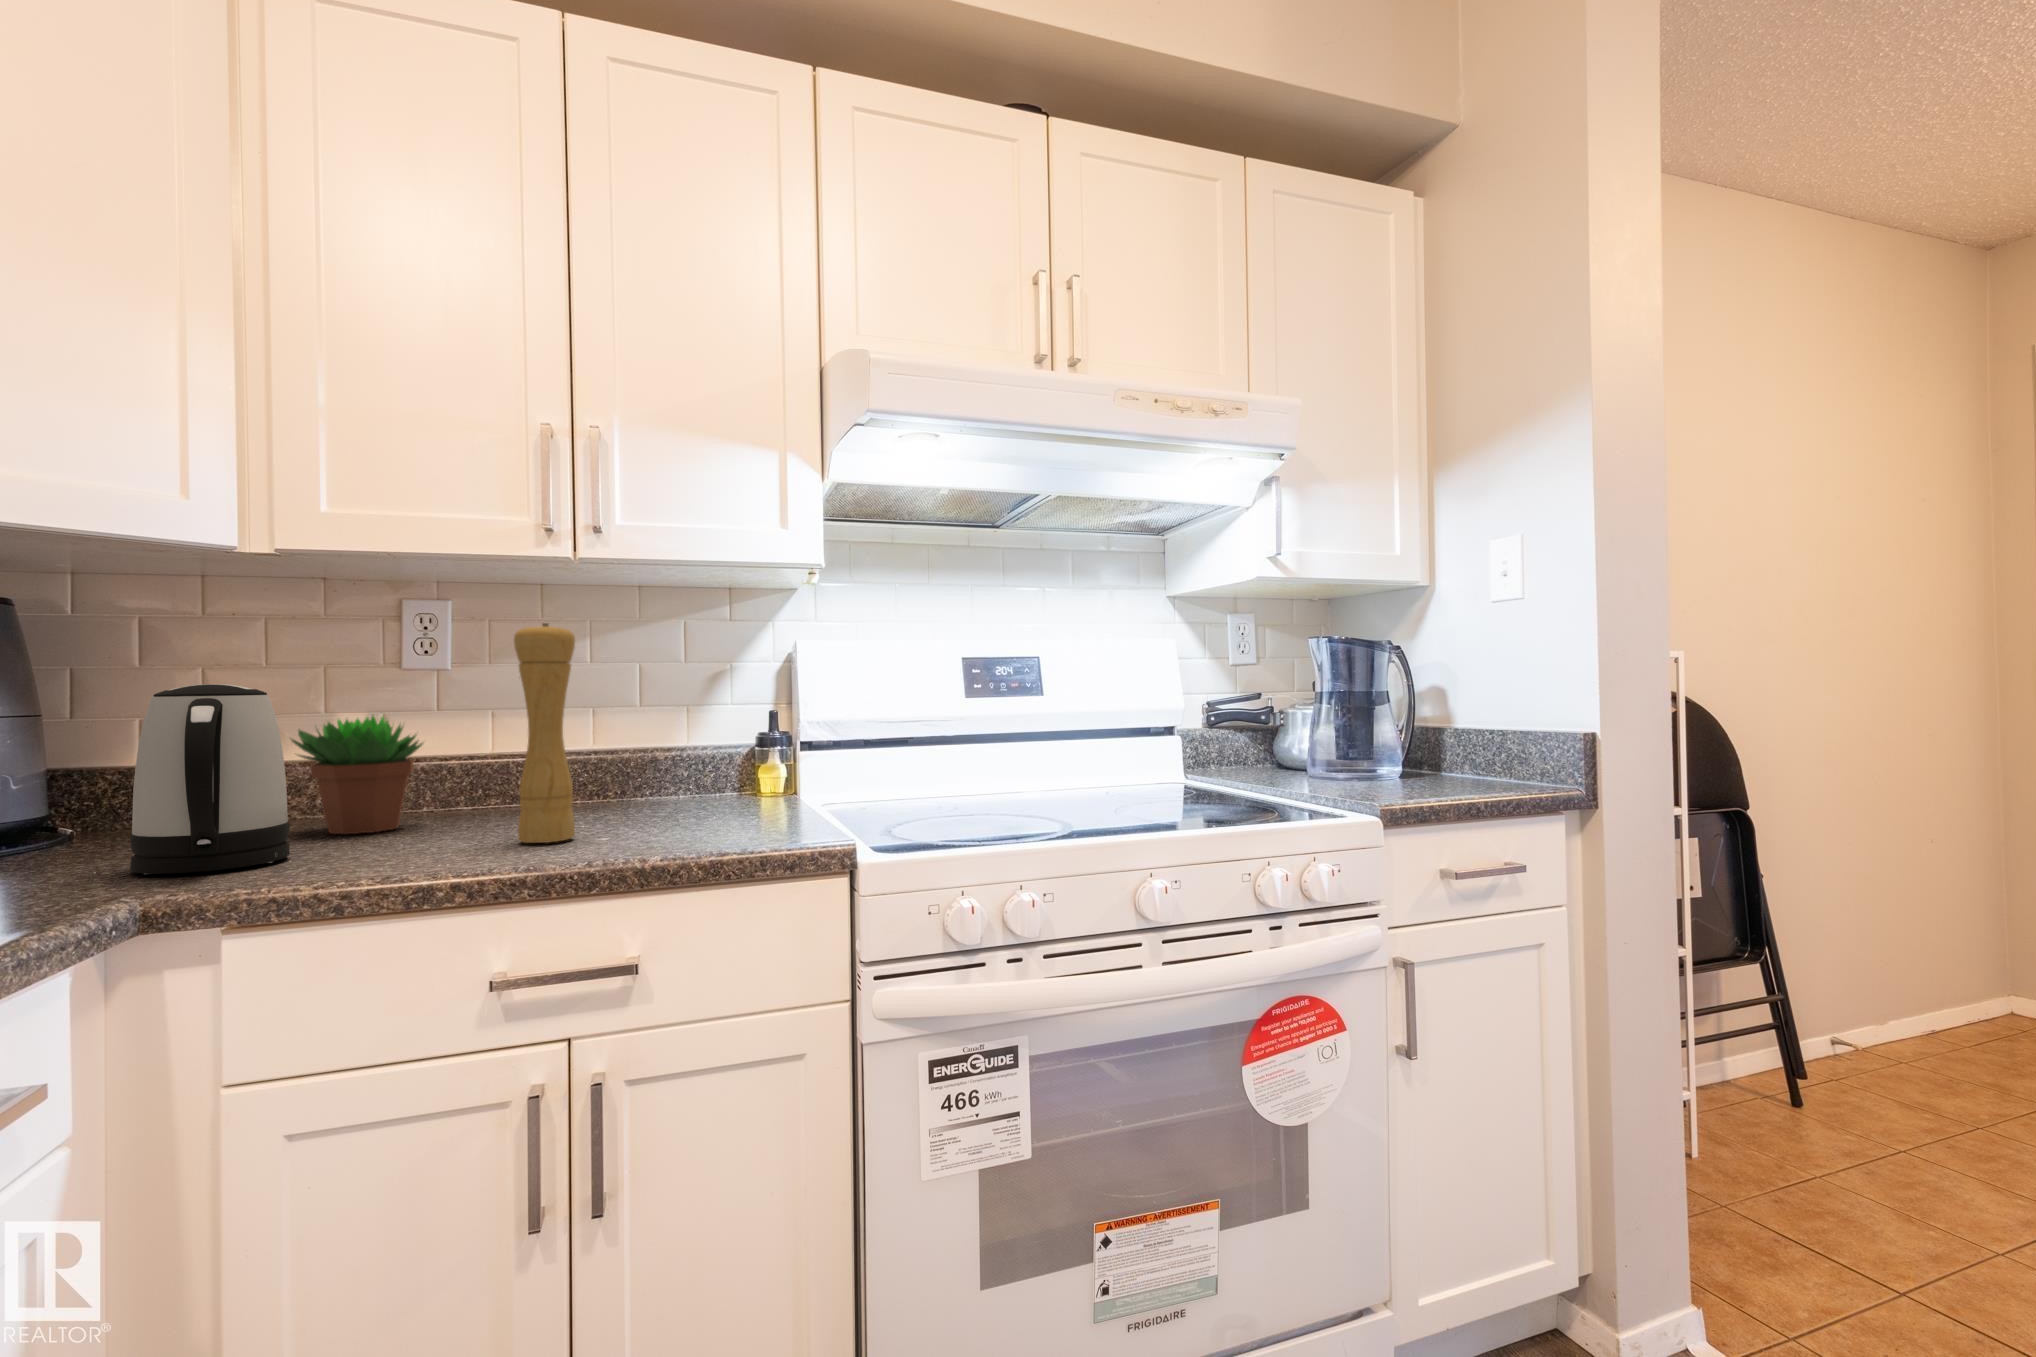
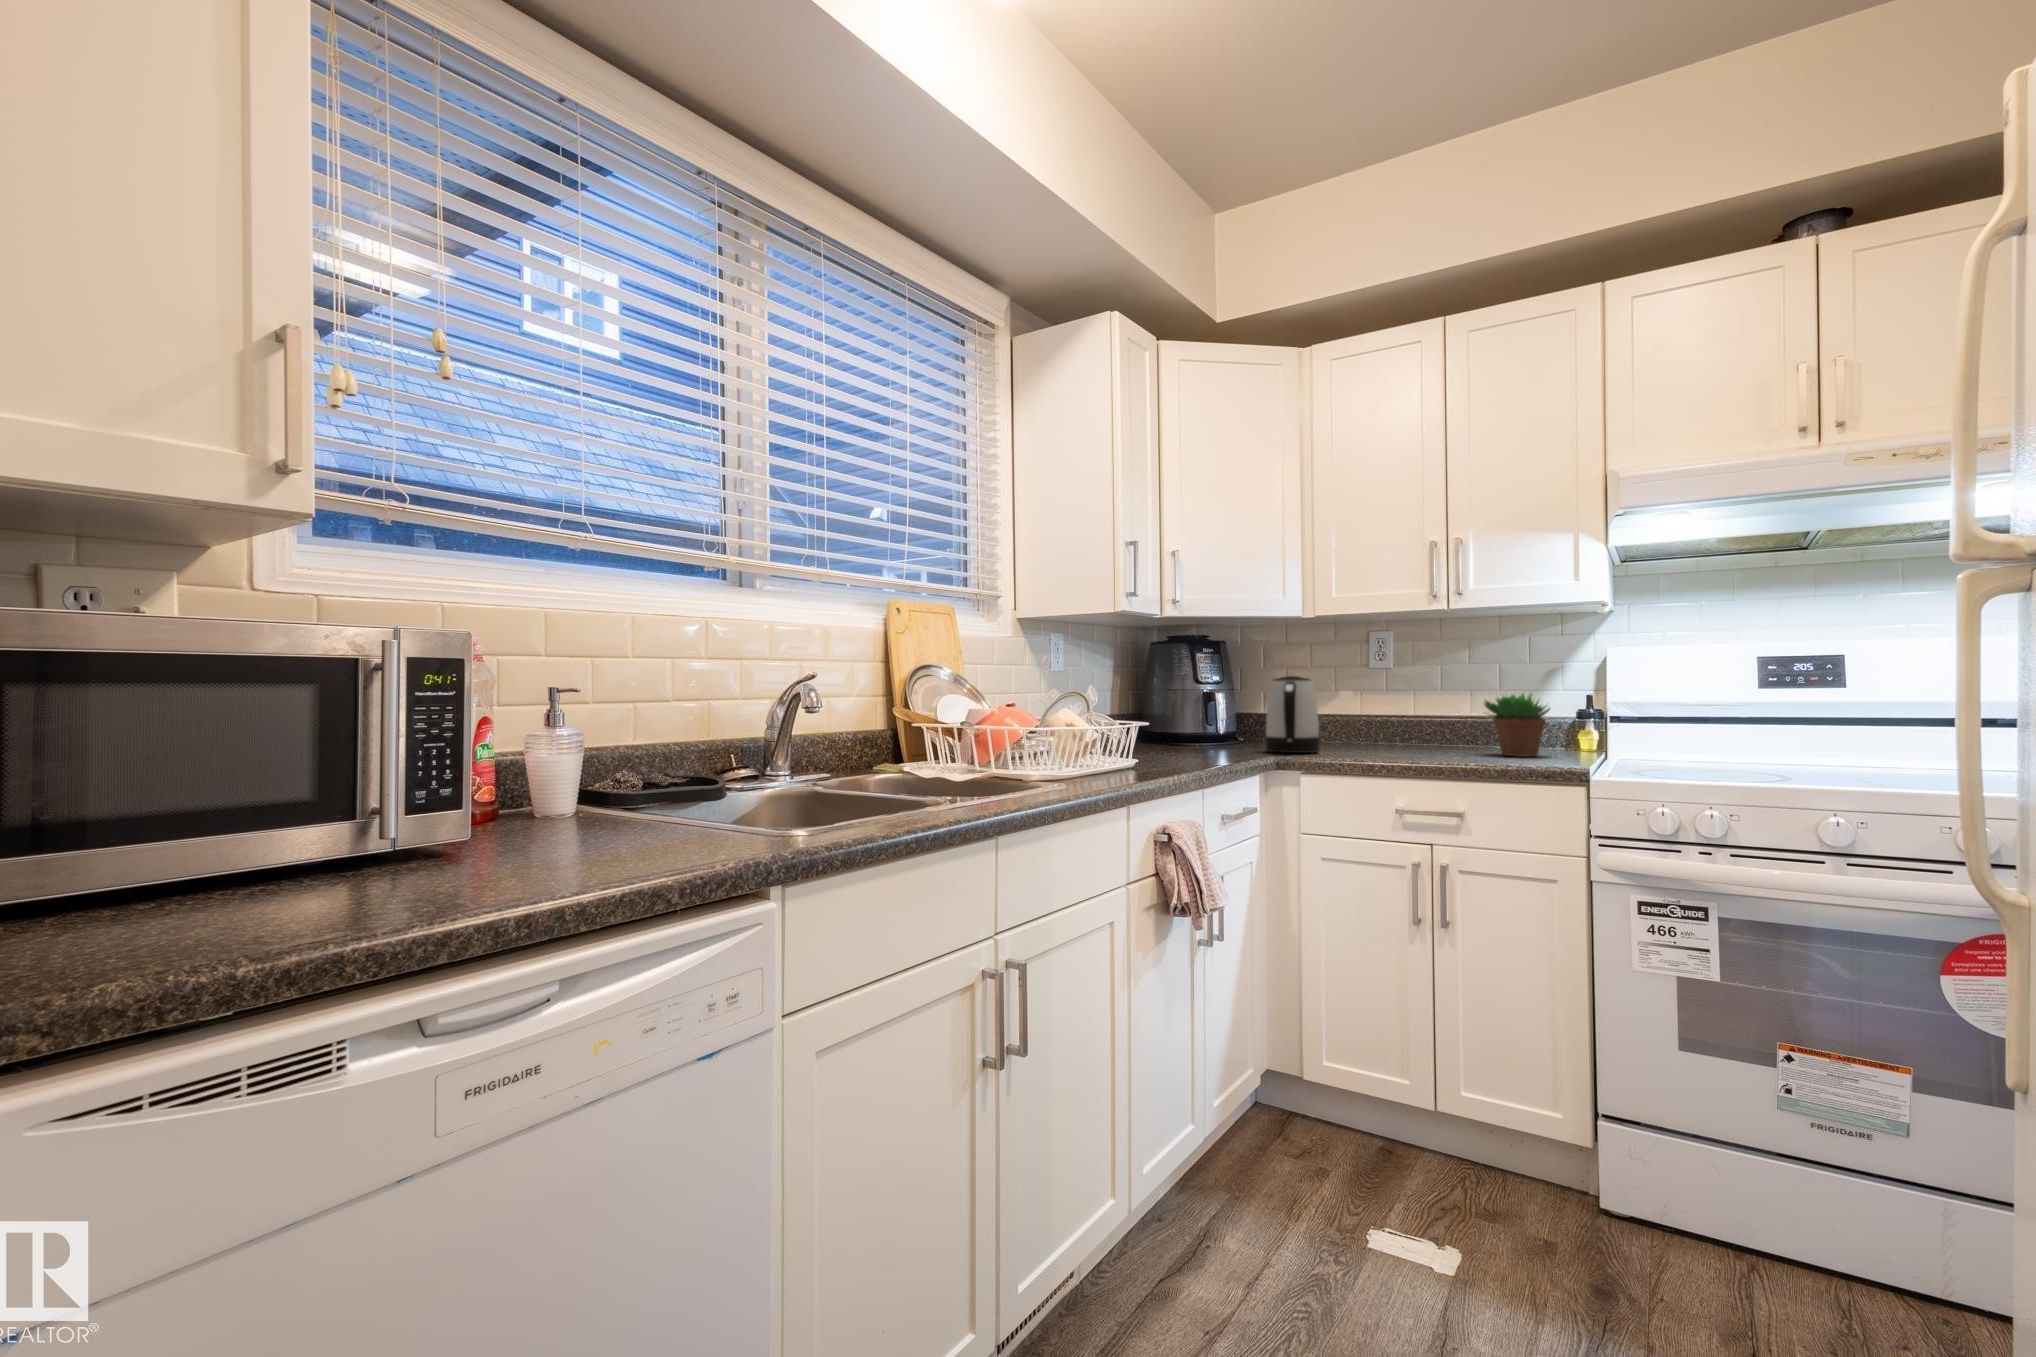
pepper mill: present [514,623,575,843] -> none [1415,645,1446,757]
succulent plant: present [292,716,423,834] -> present [1485,694,1550,757]

